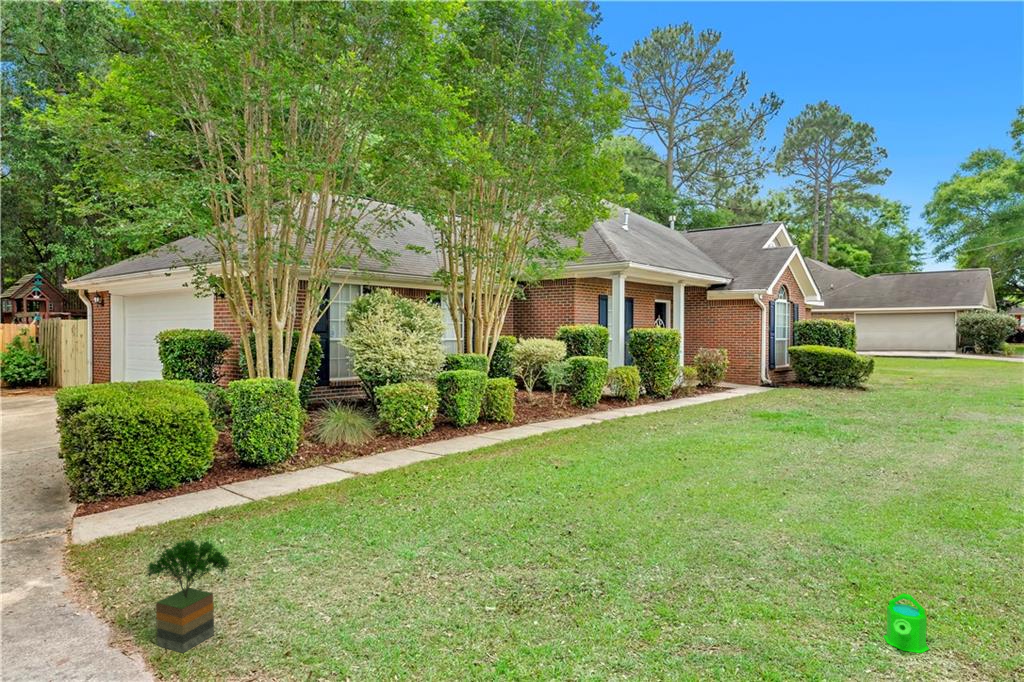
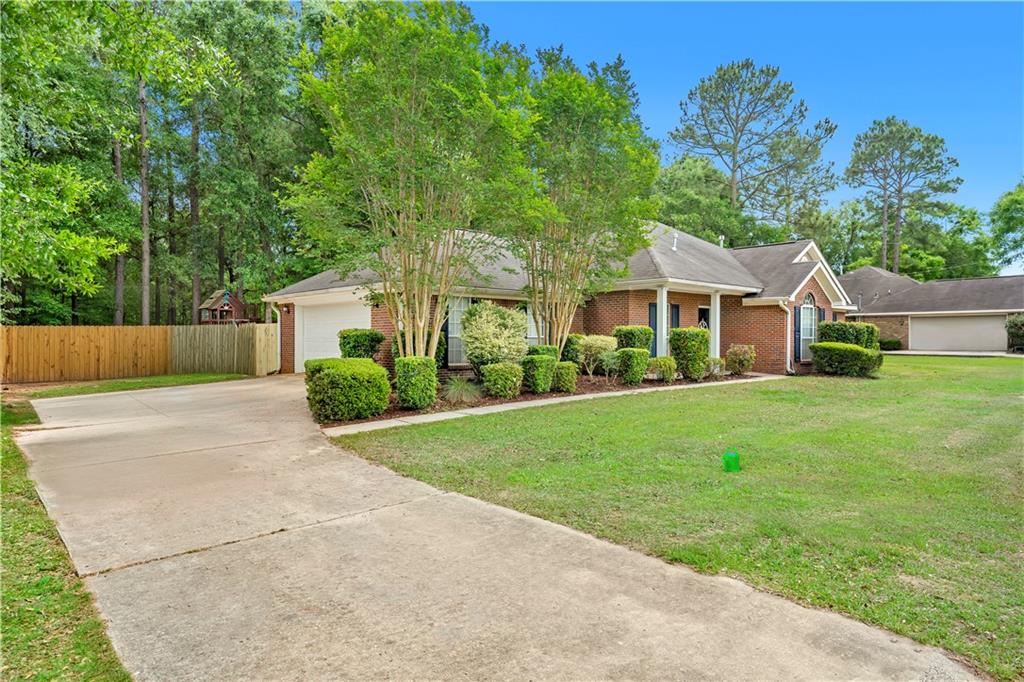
potted tree: present [147,540,229,653] -> none [390,415,424,460]

